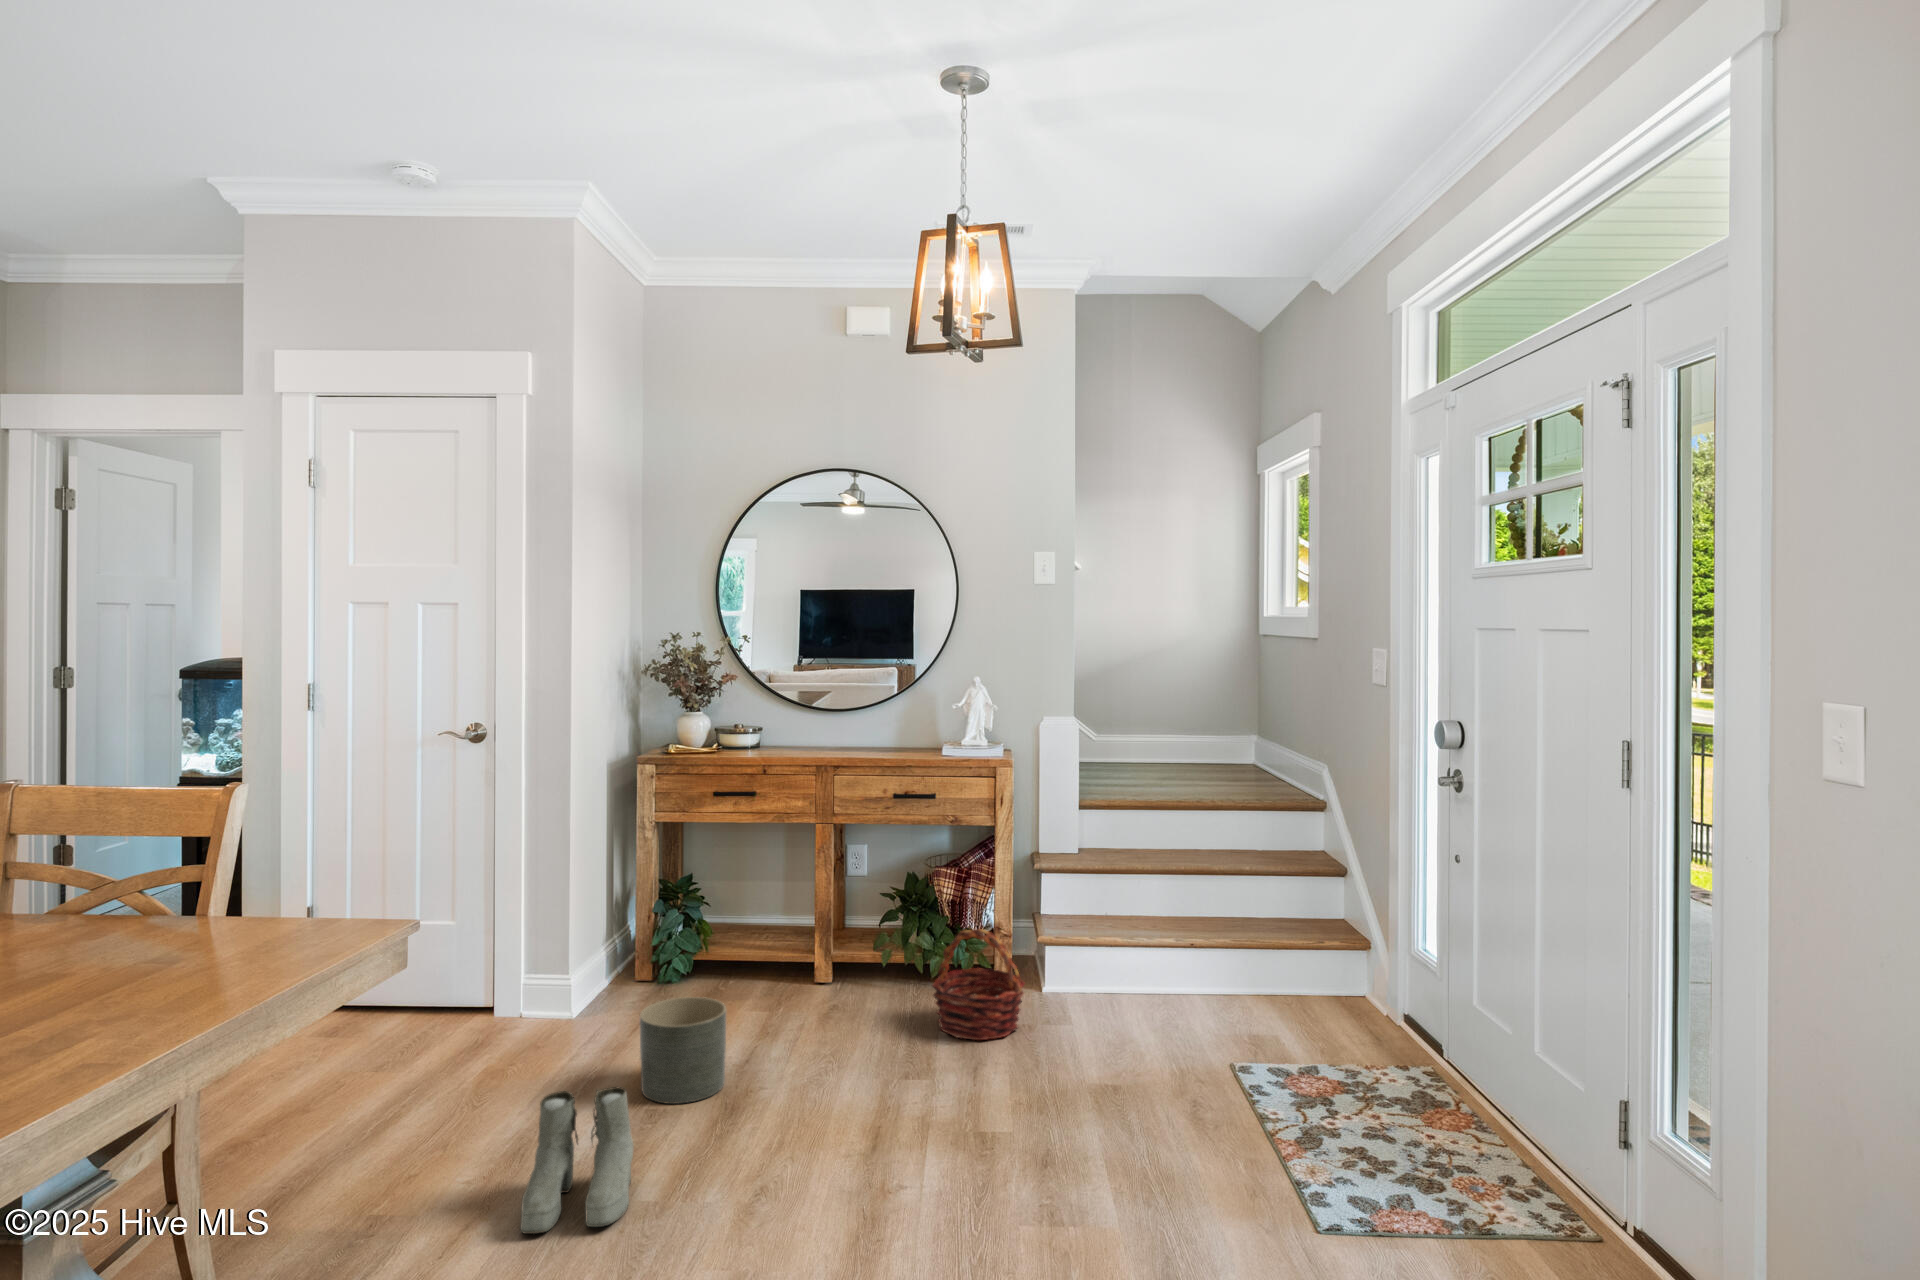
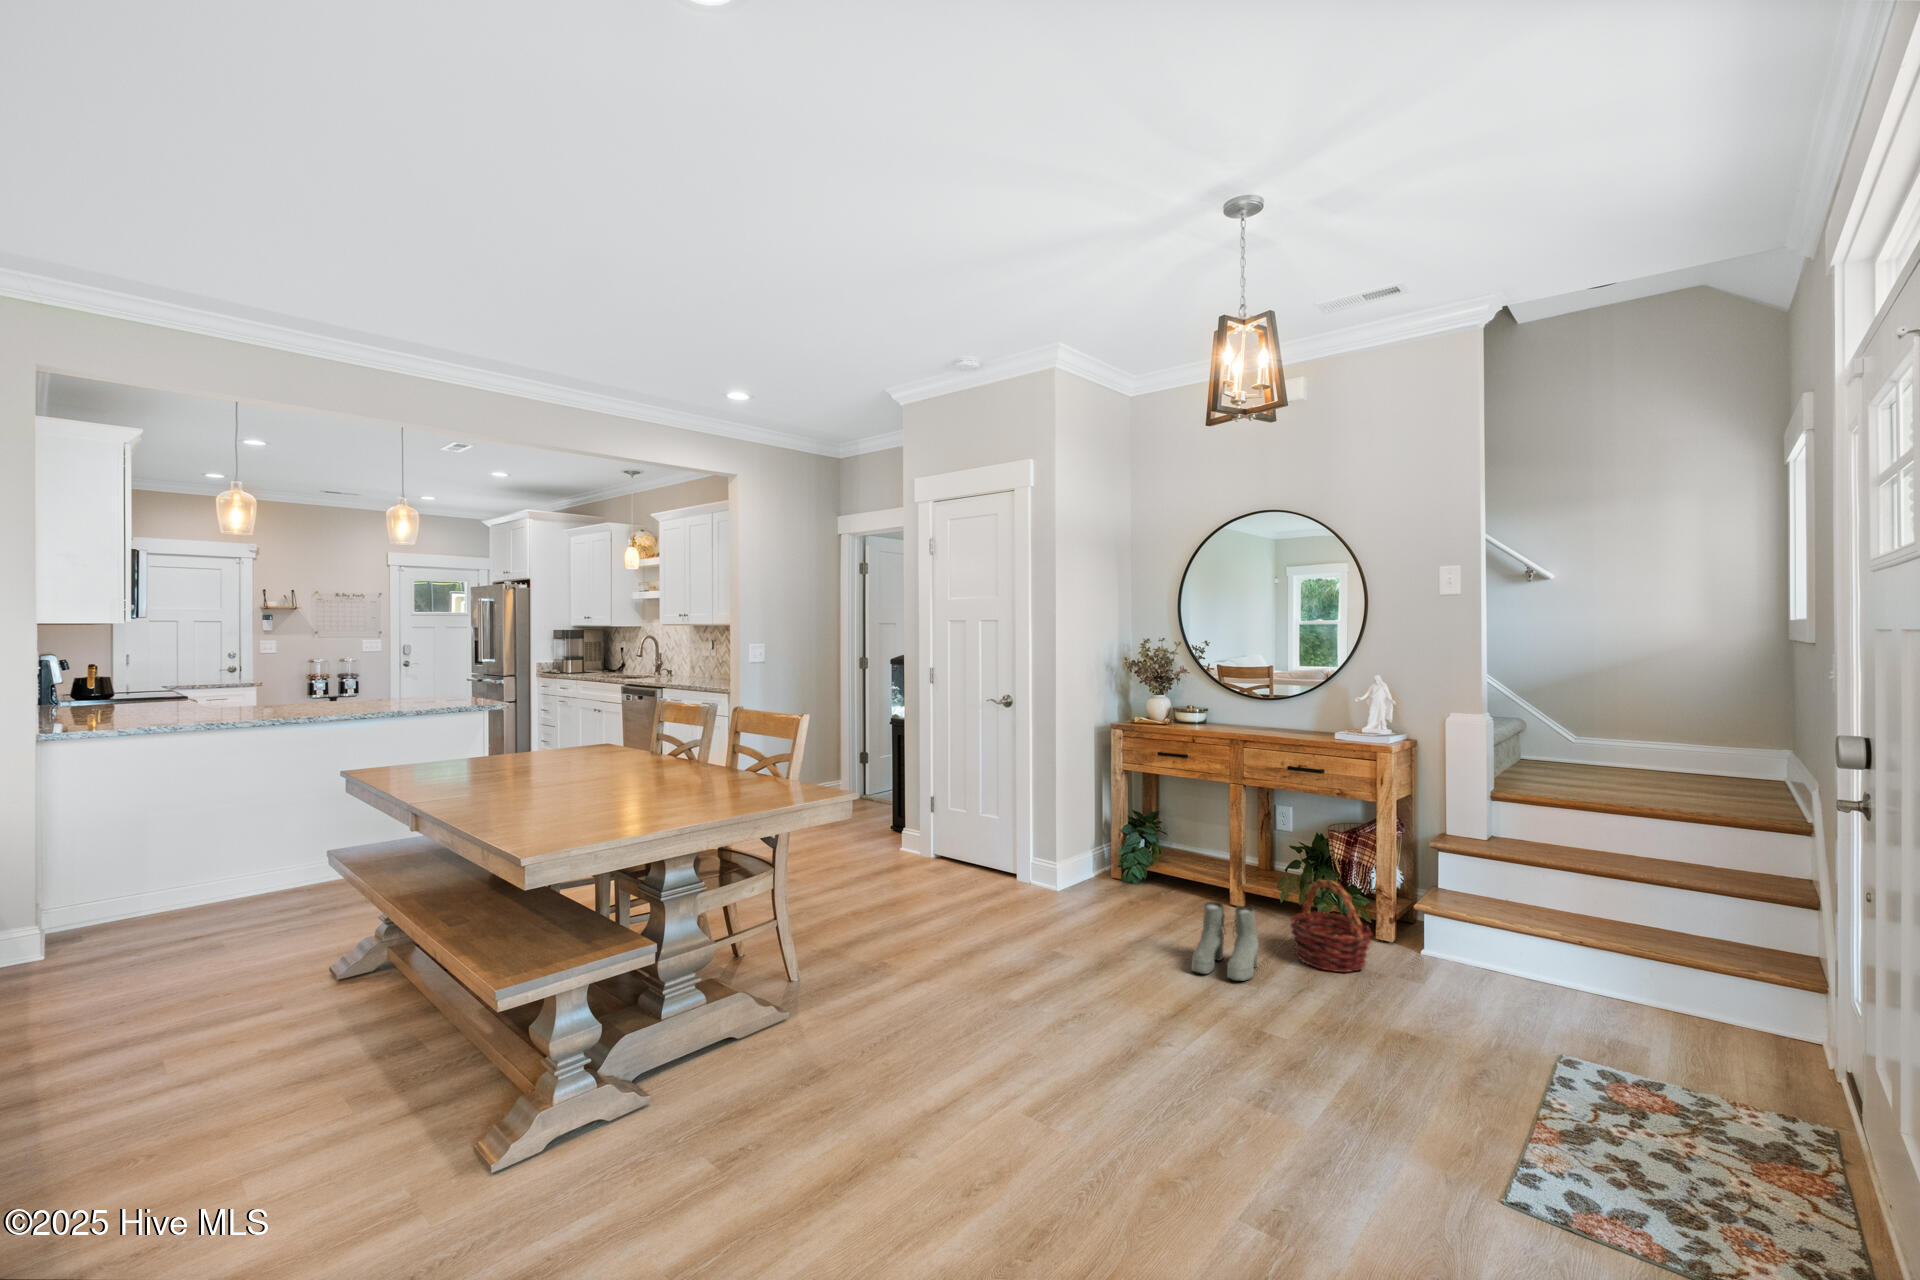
planter: present [640,997,726,1104] -> none [1057,881,1114,950]
boots: present [520,1087,634,1234] -> present [1191,902,1258,981]

